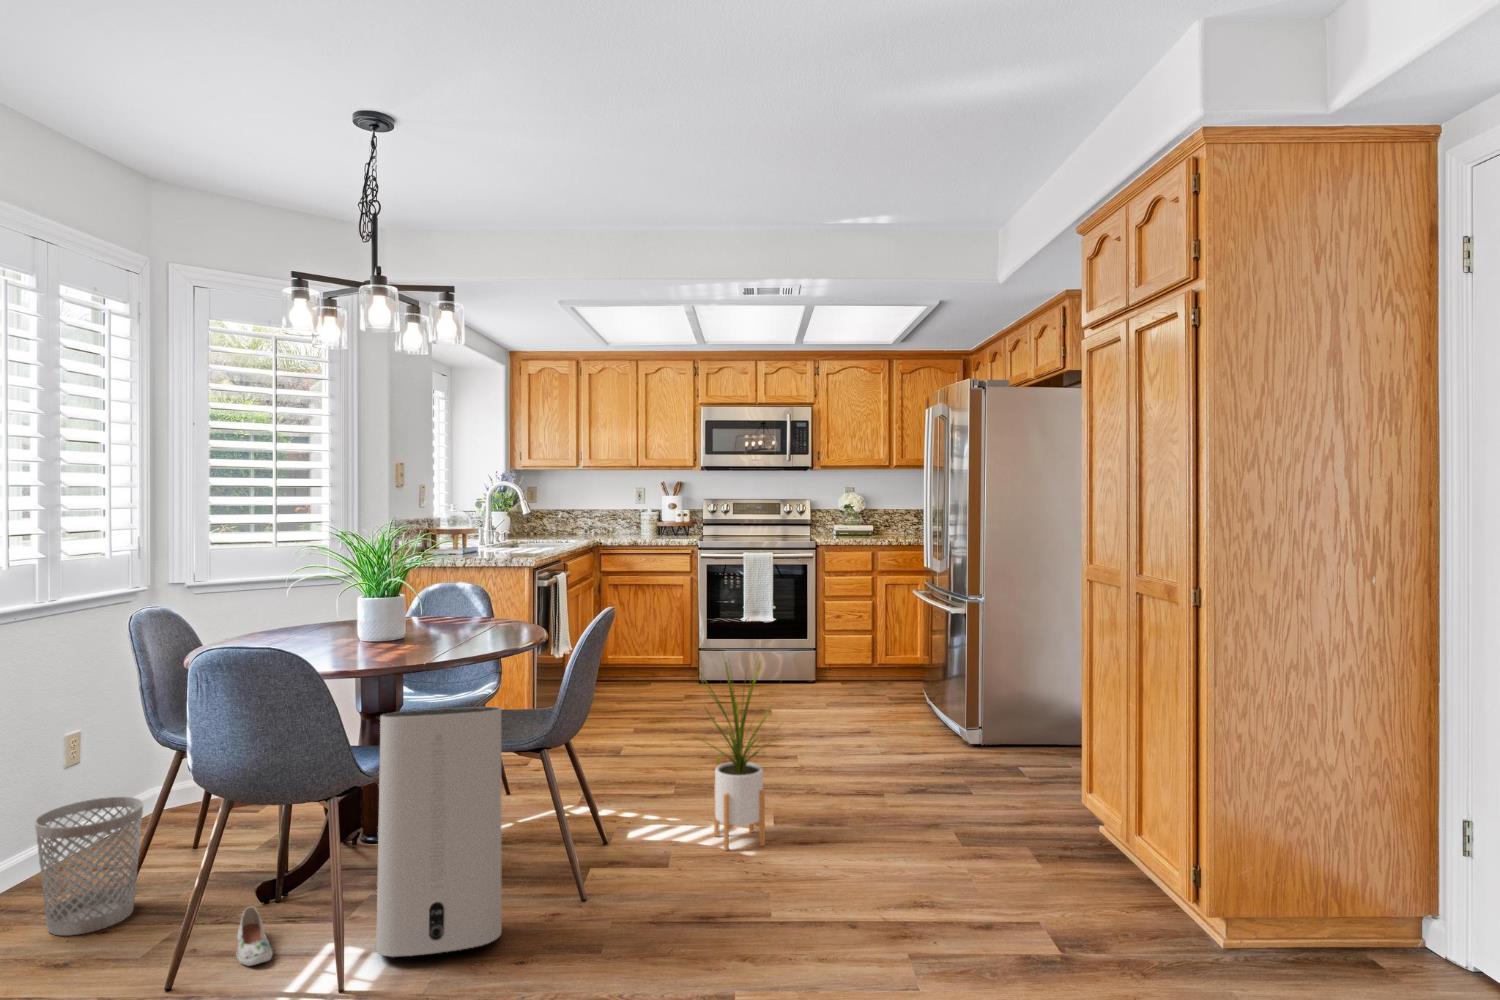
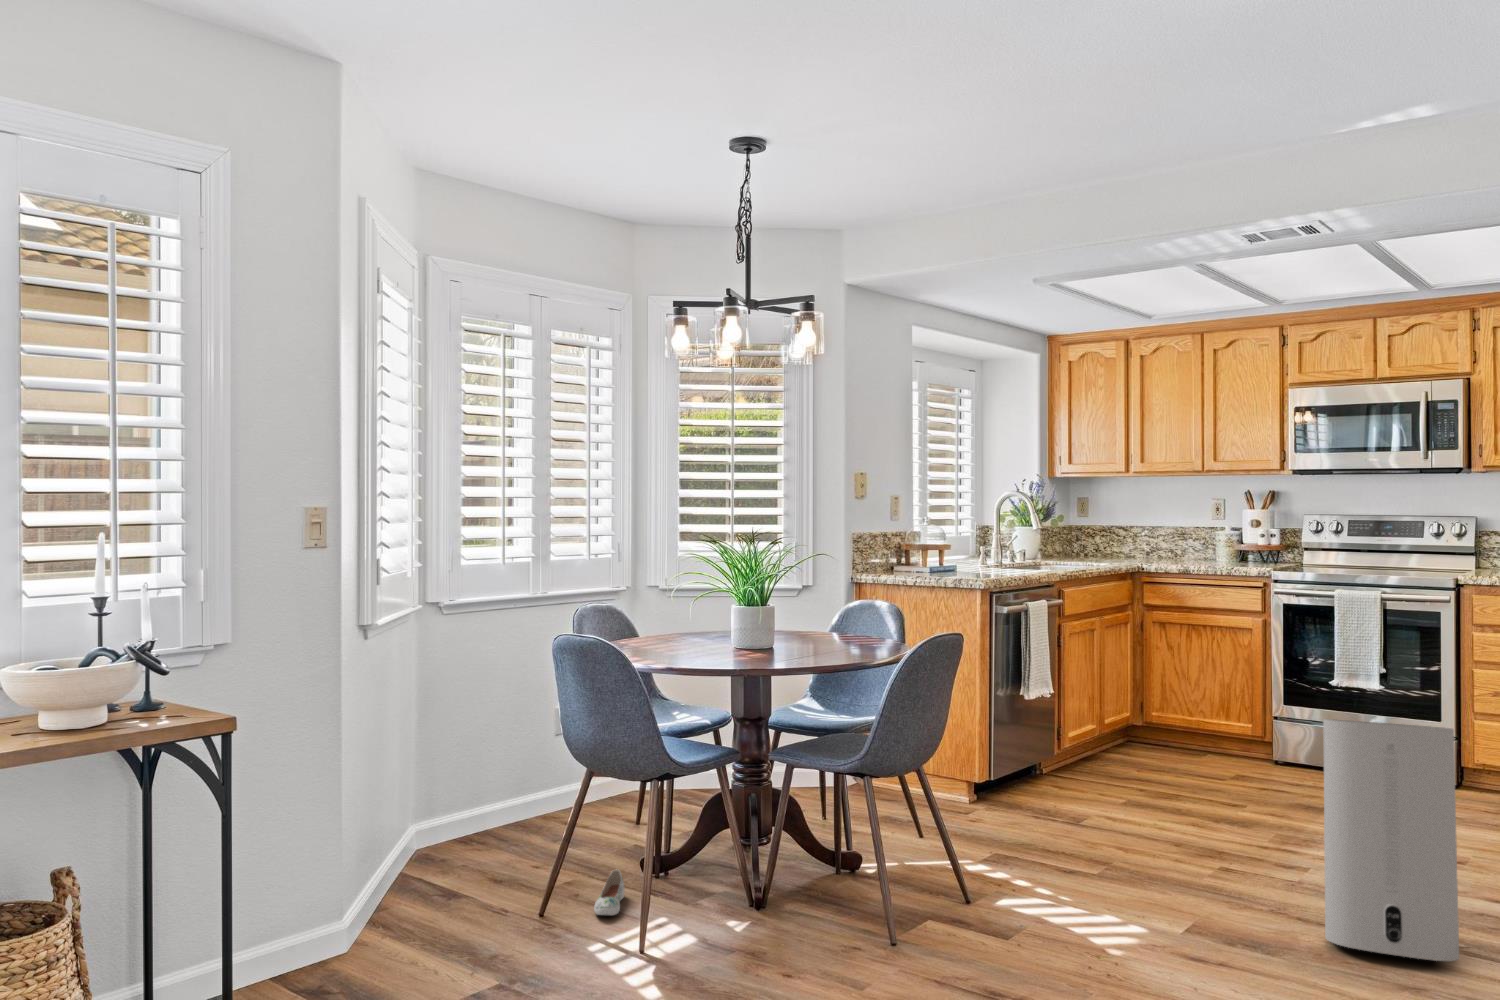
house plant: present [696,663,787,850] -> none [1046,698,1190,951]
air purifier: present [376,707,502,957] -> present [1323,719,1459,961]
wastebasket: present [35,797,143,935] -> none [500,759,572,864]

